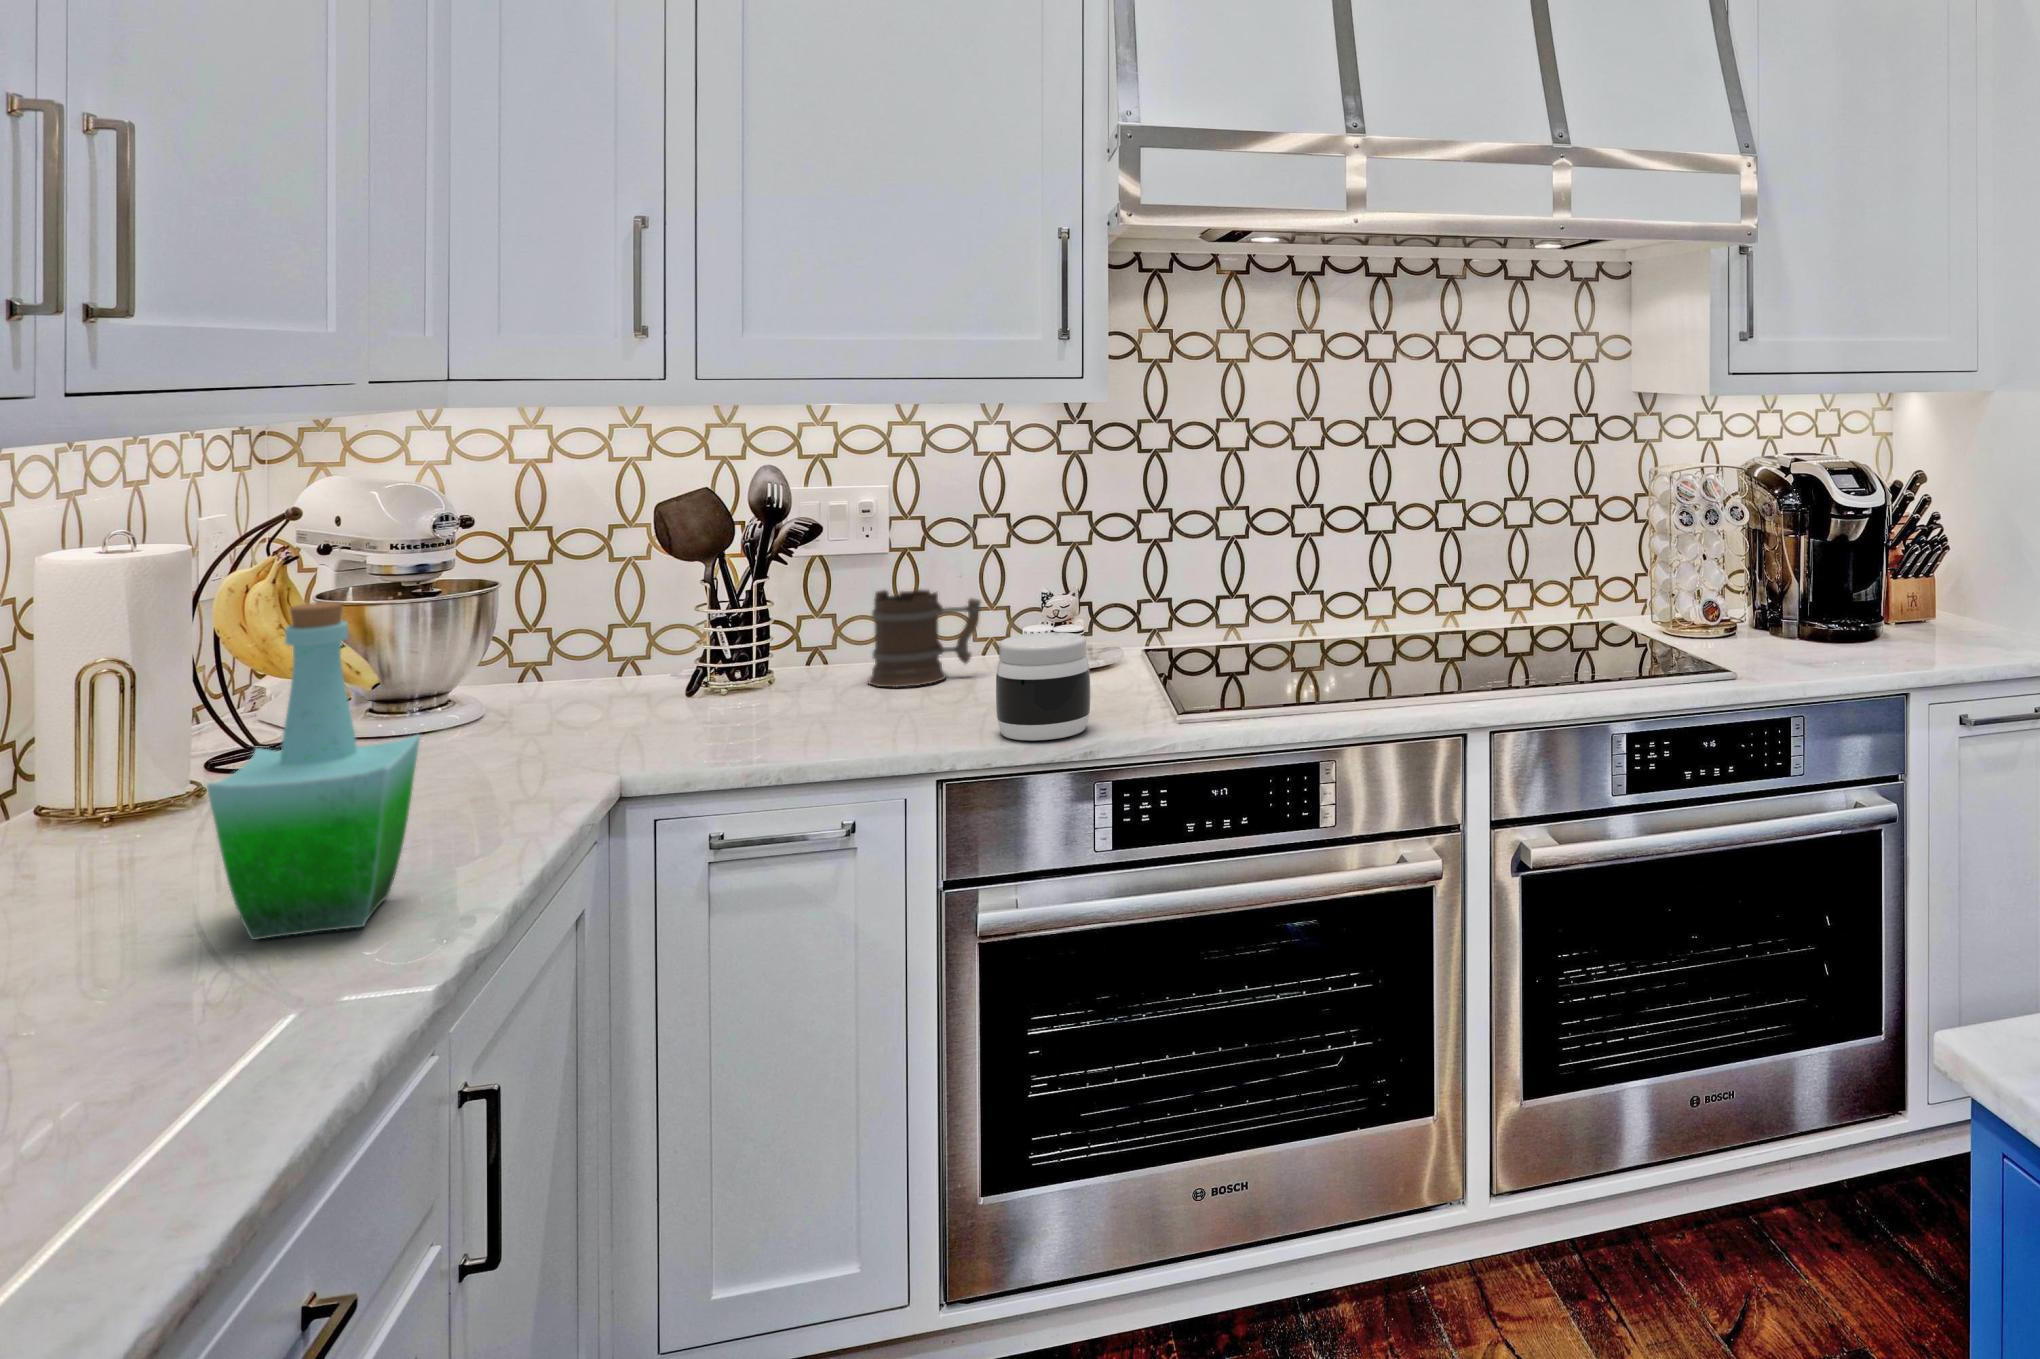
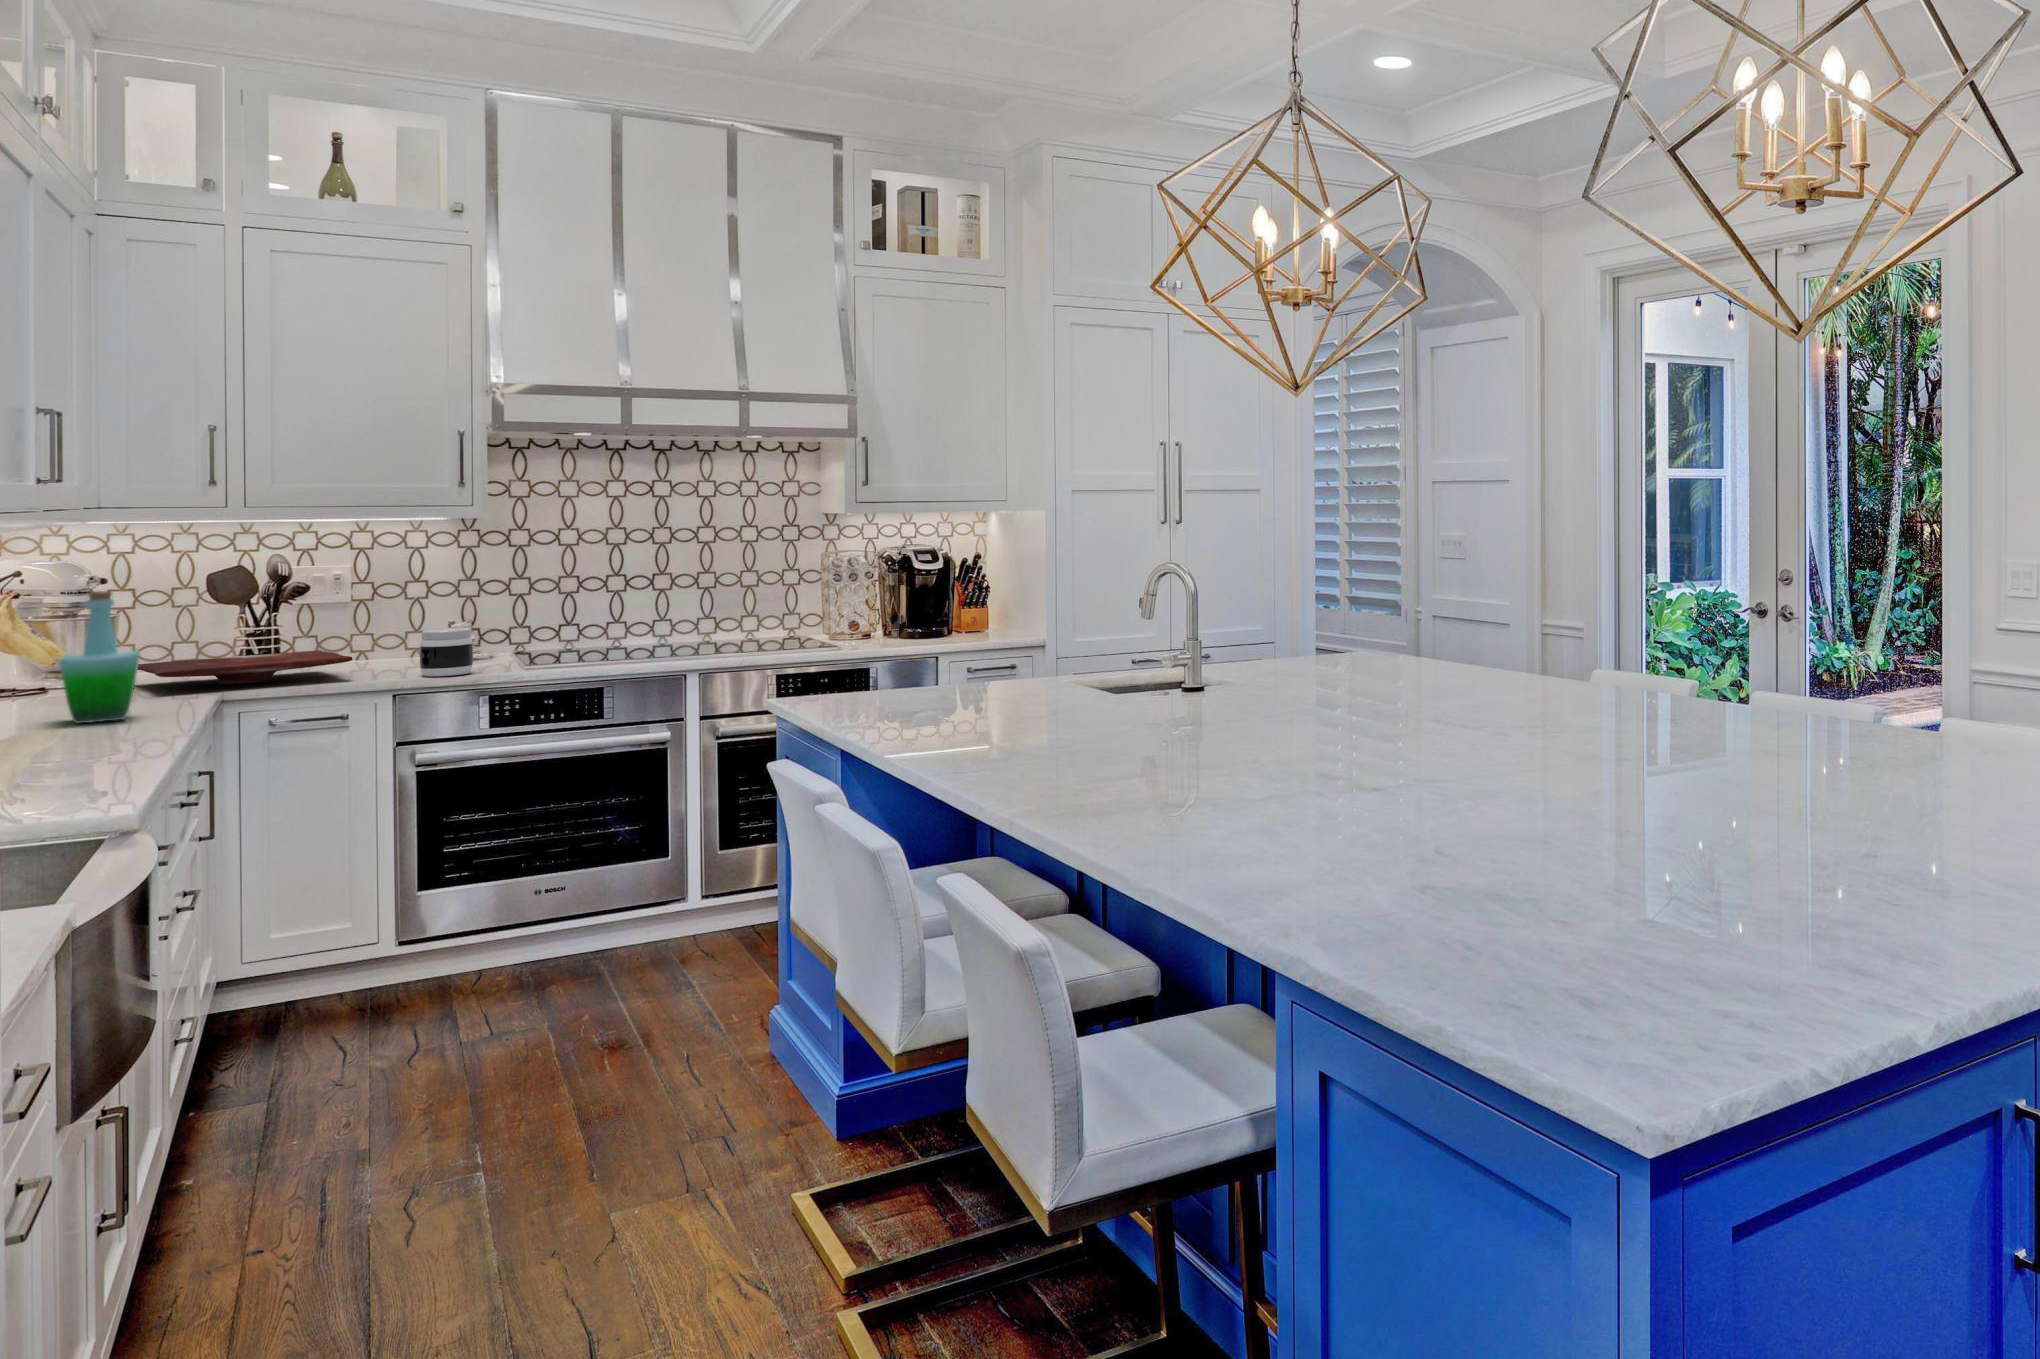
mug: present [869,589,981,687] -> none [341,618,411,667]
cutting board: none [505,661,876,750] -> present [137,650,353,685]

